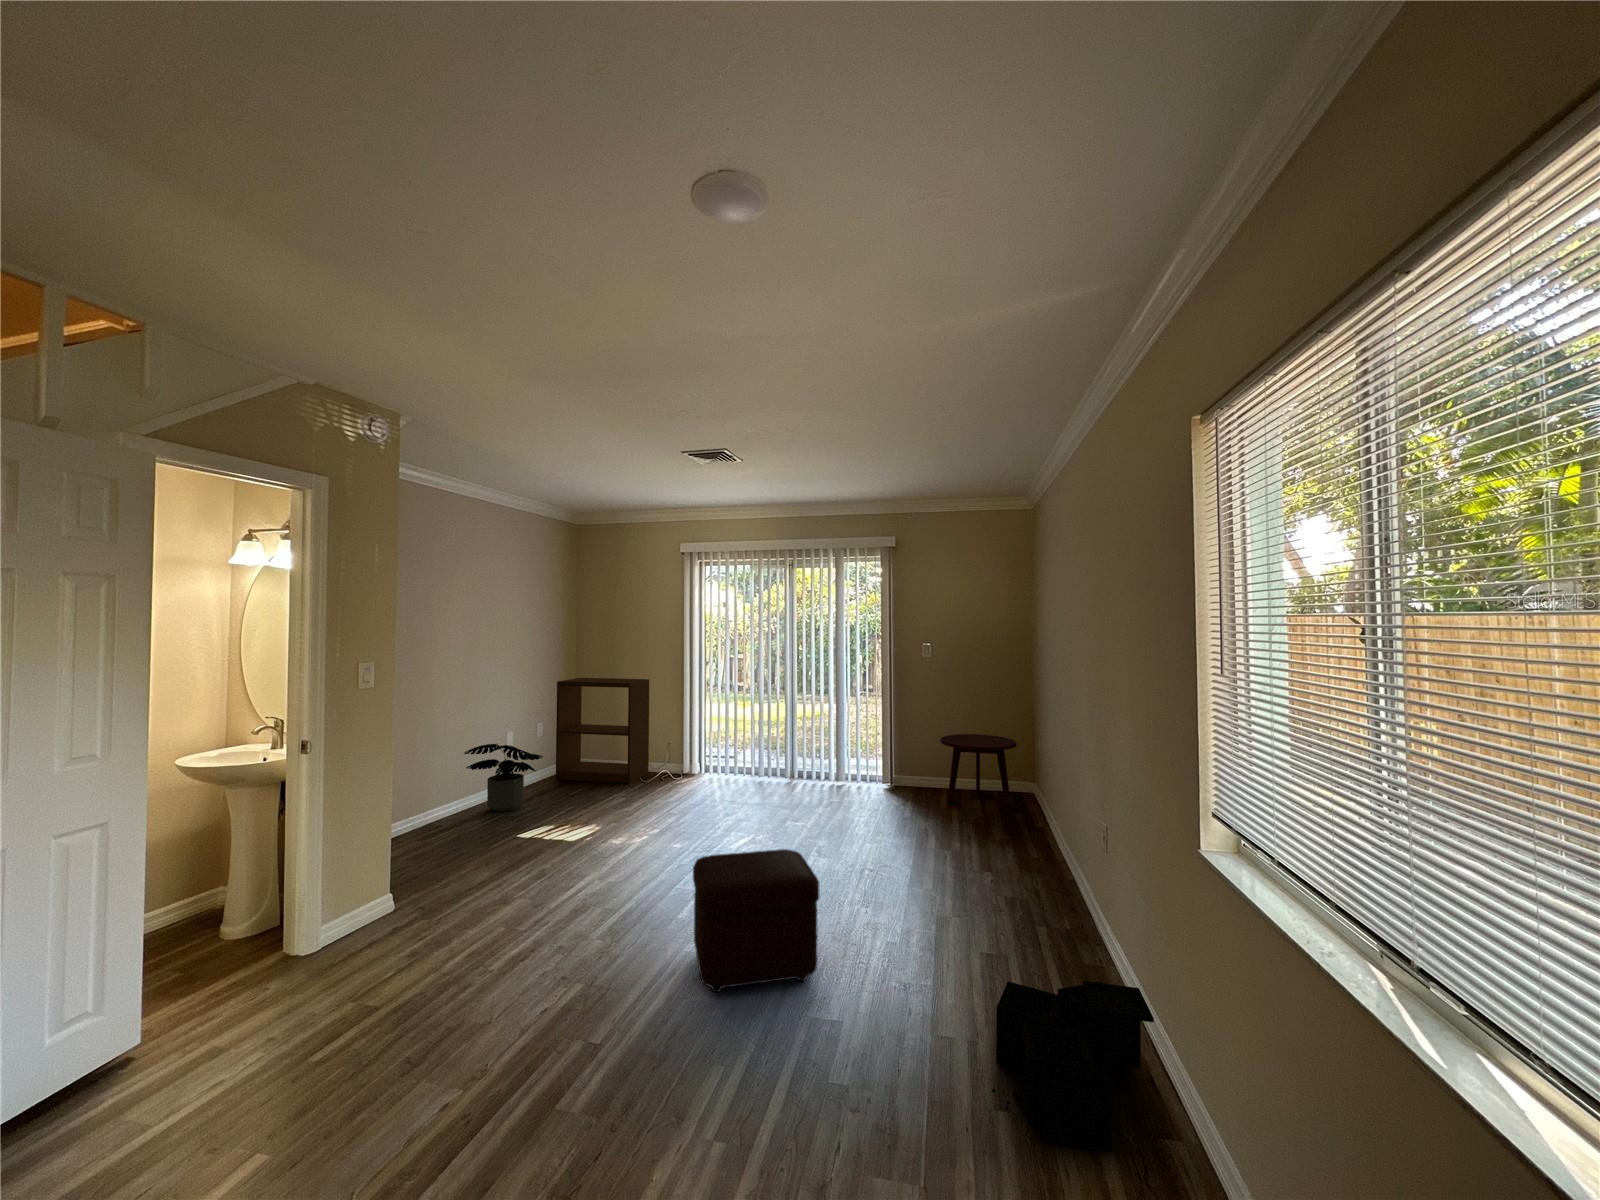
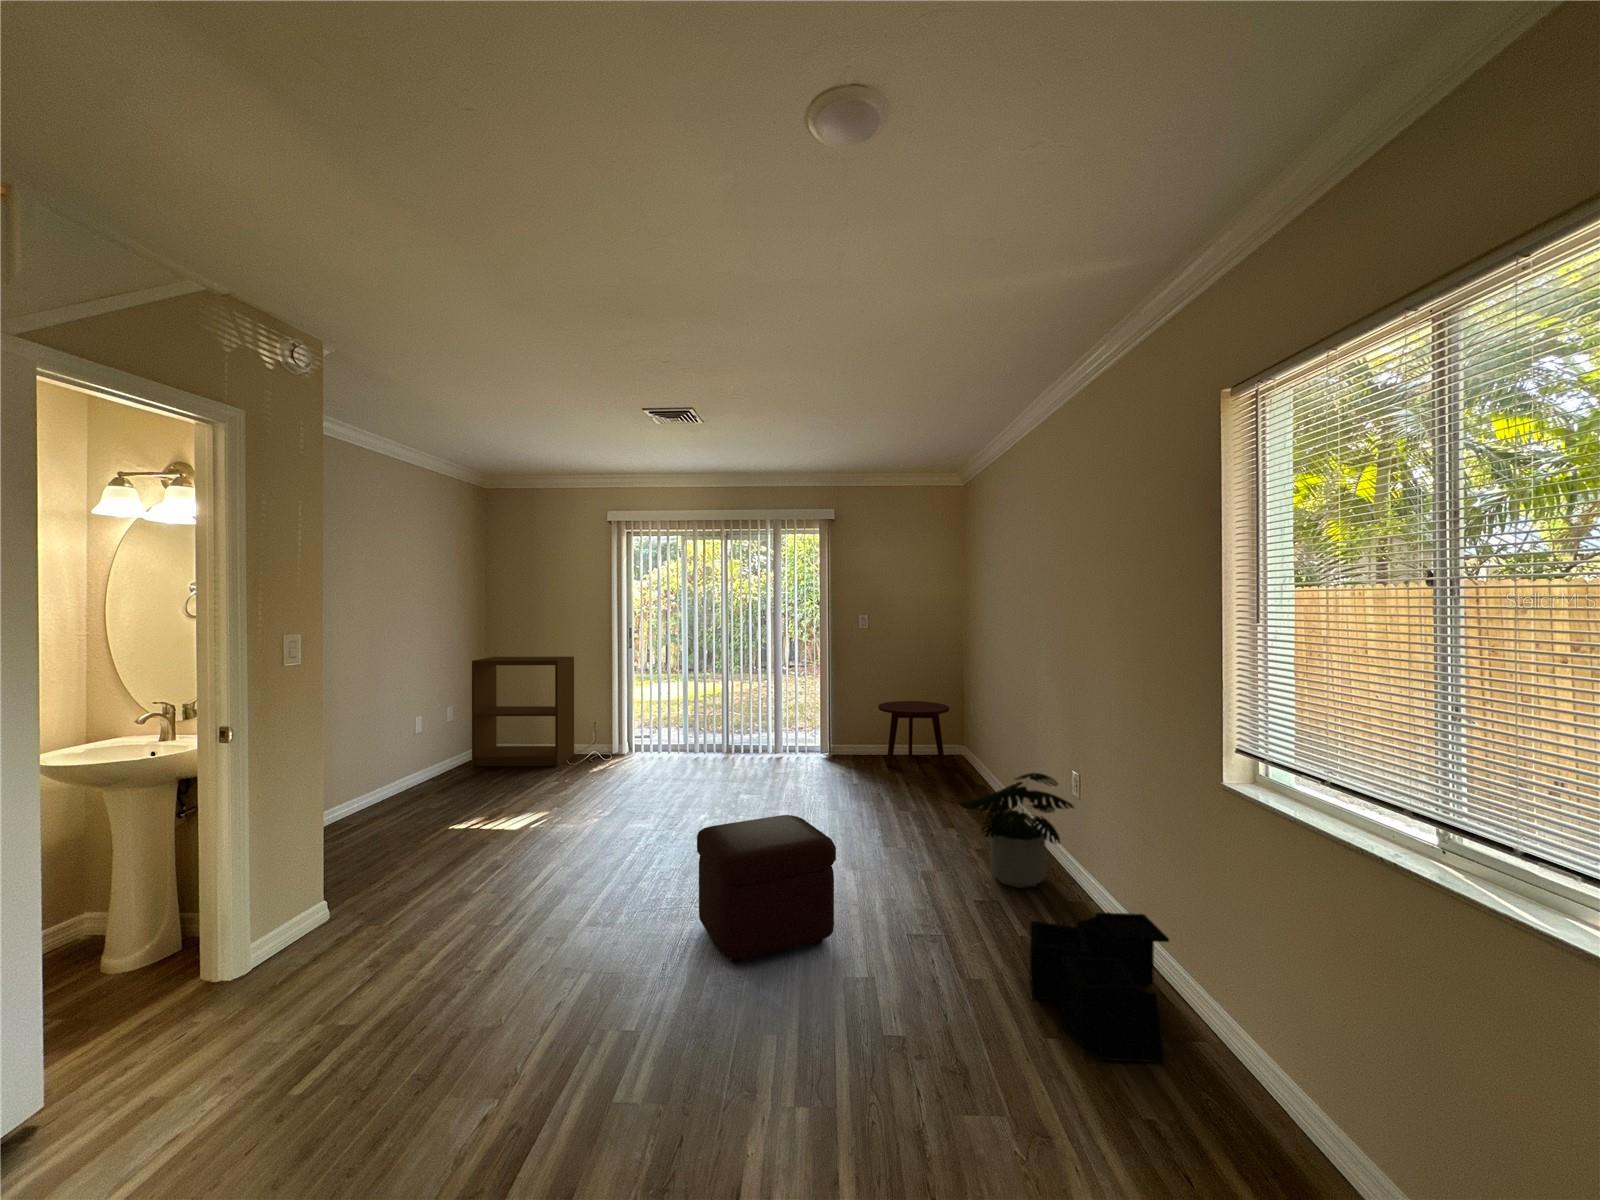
potted plant: present [464,744,543,811] -> present [959,773,1073,888]

